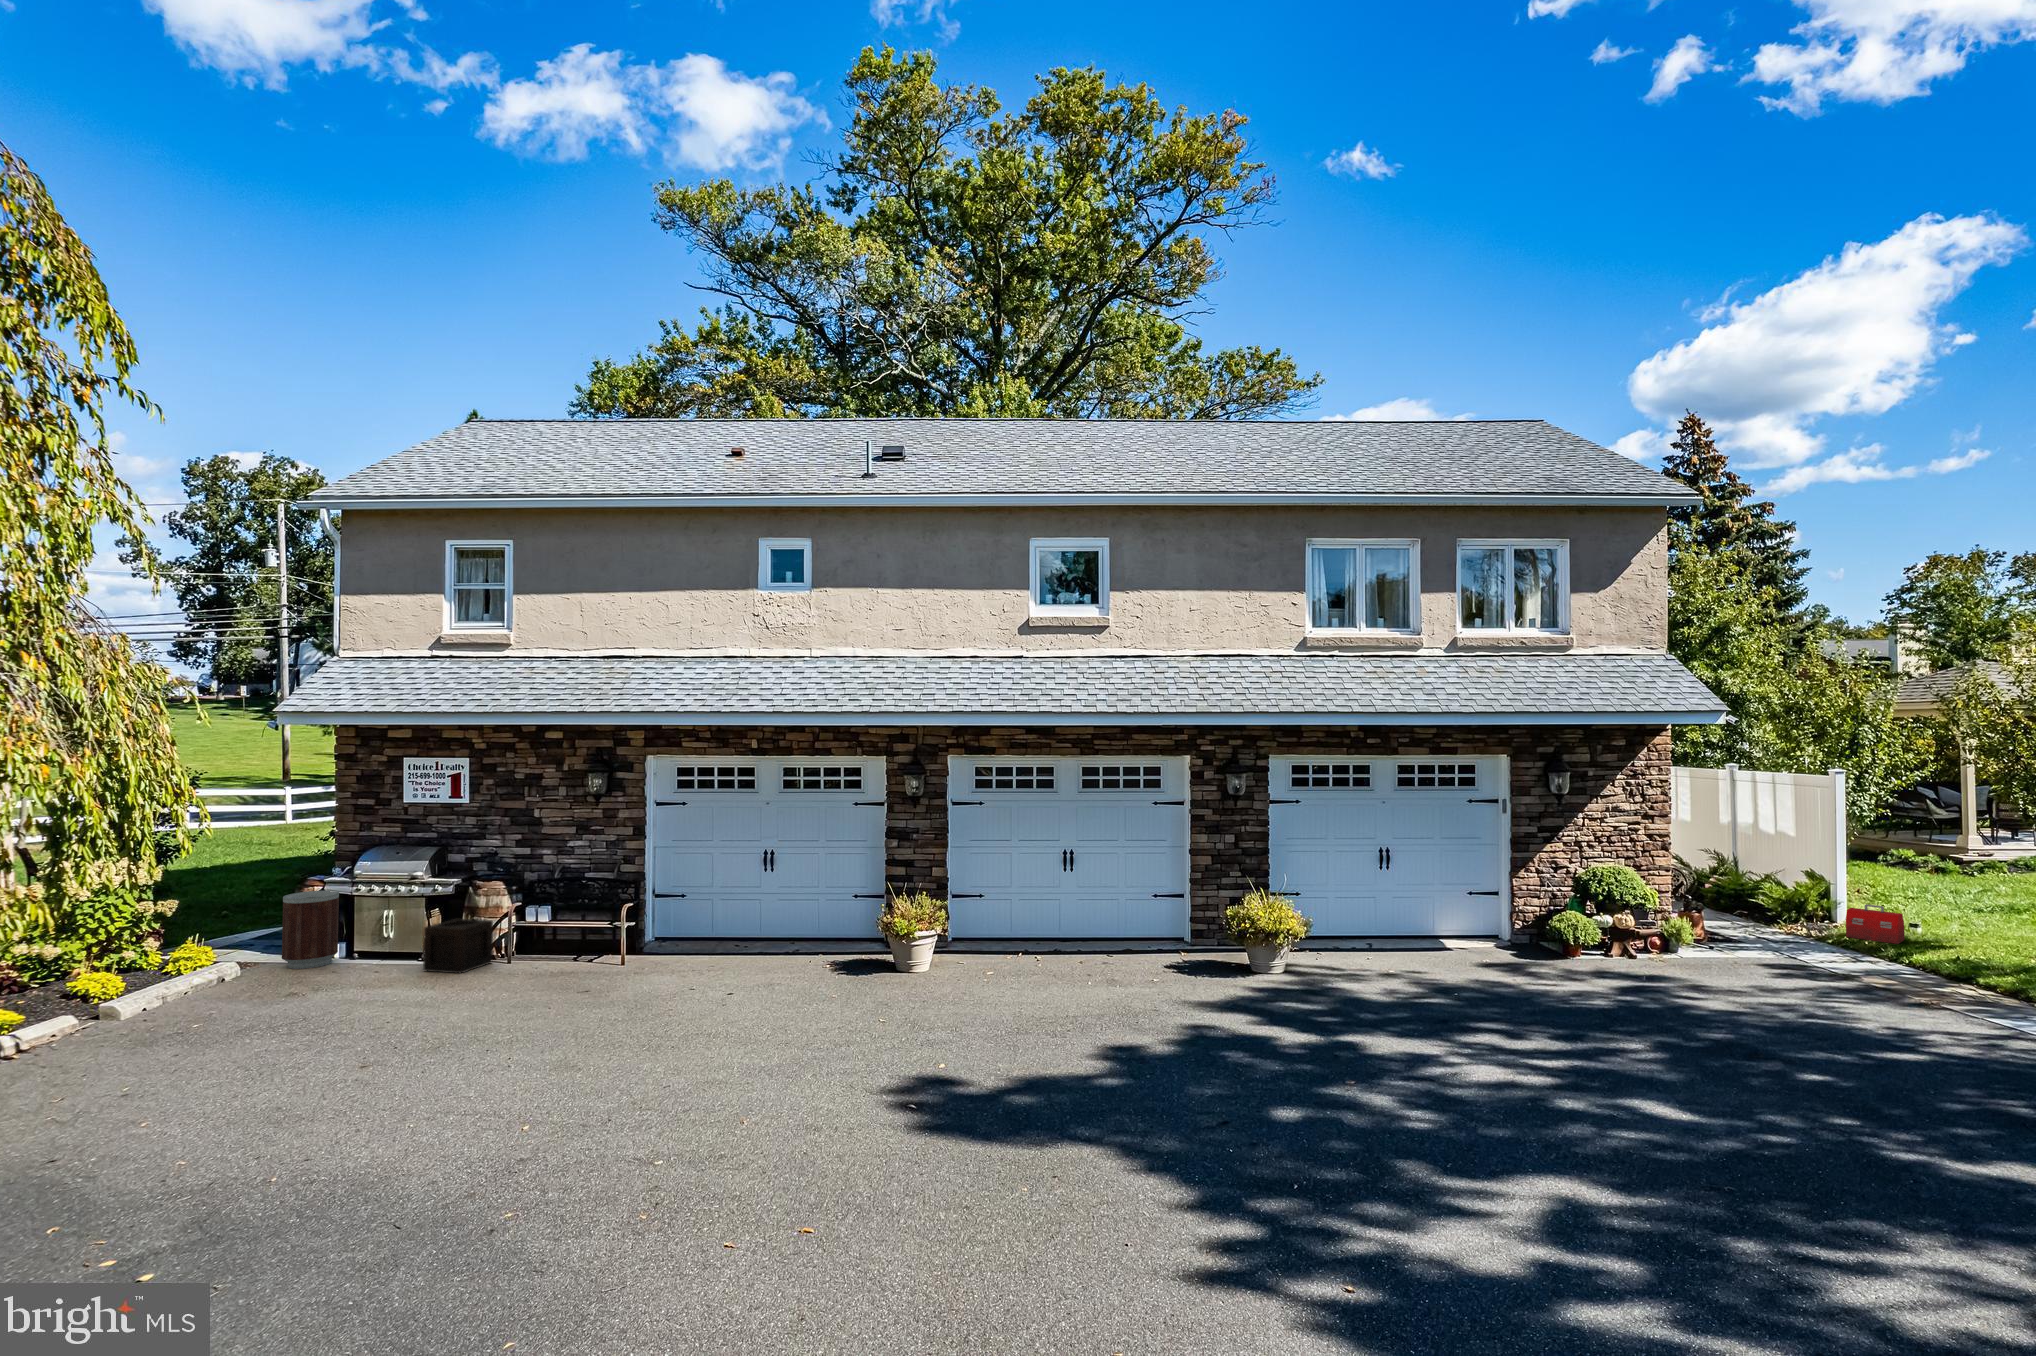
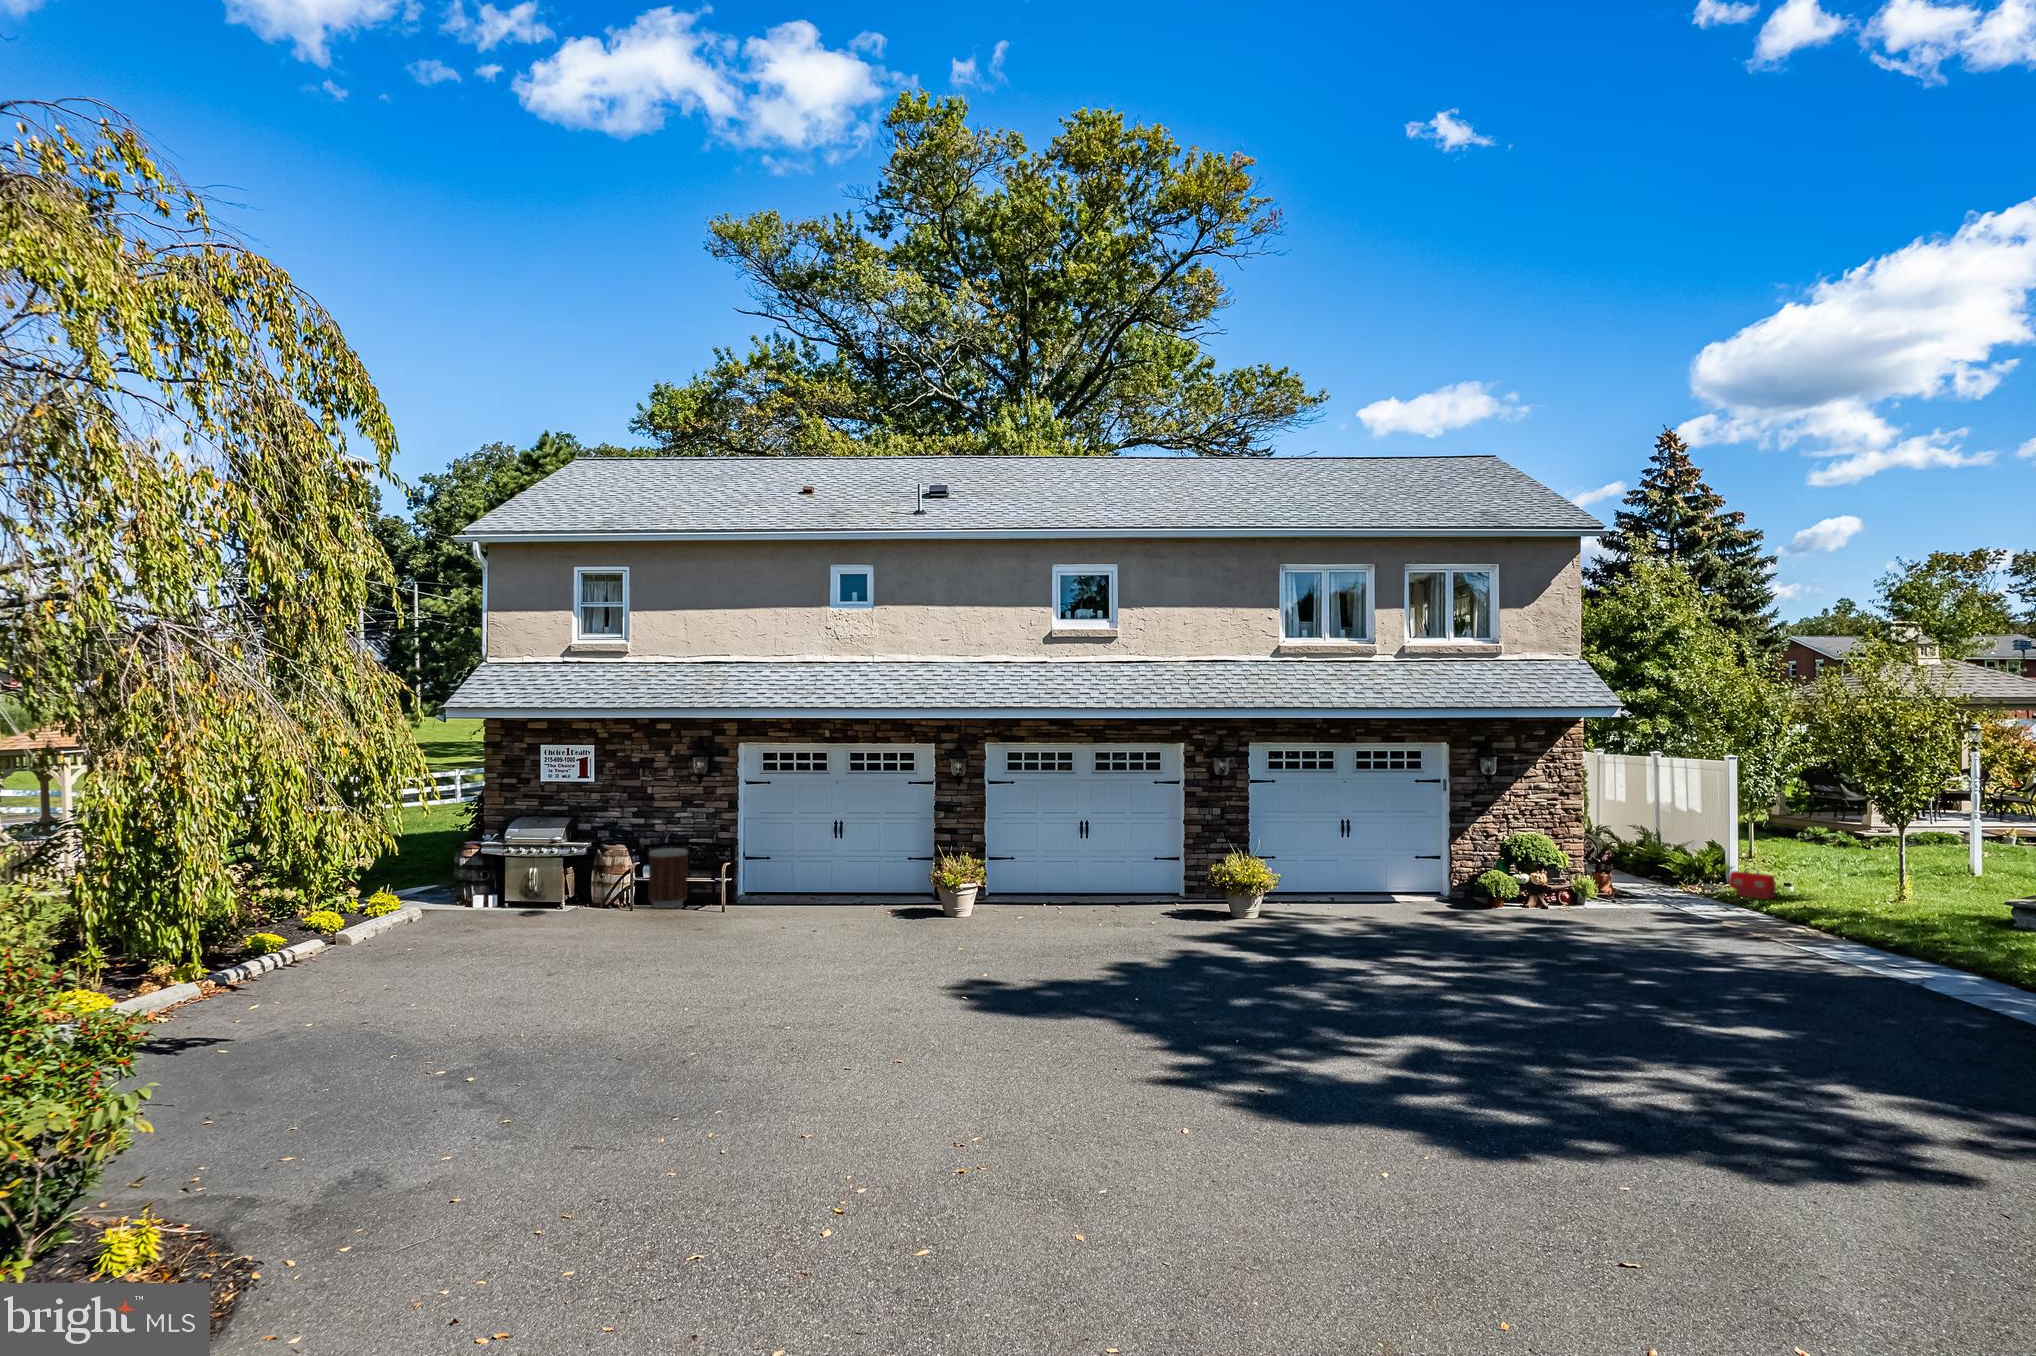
trash can: present [282,890,339,969] -> present [649,848,688,908]
potted tree: none [360,916,401,973] -> present [519,873,546,916]
wooden crate: present [423,919,493,973] -> none [567,874,620,916]

